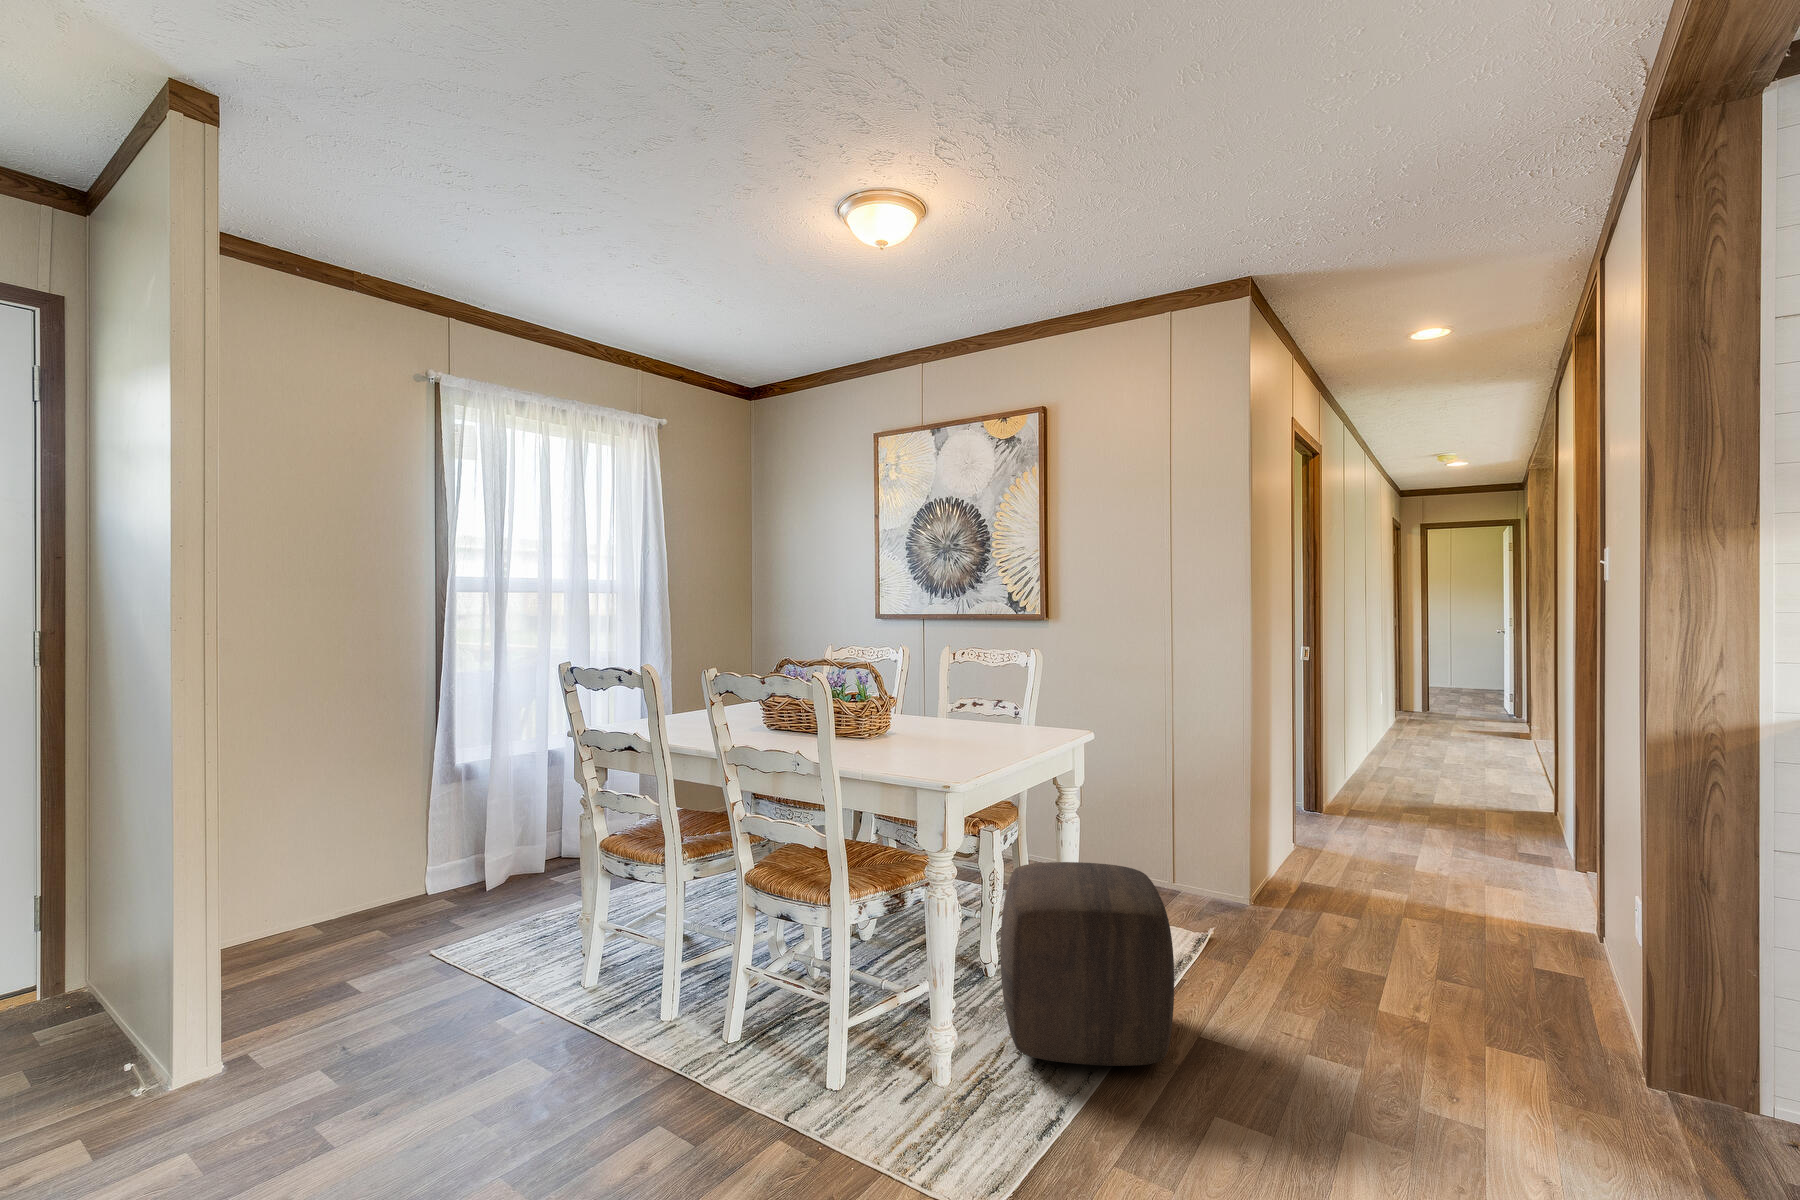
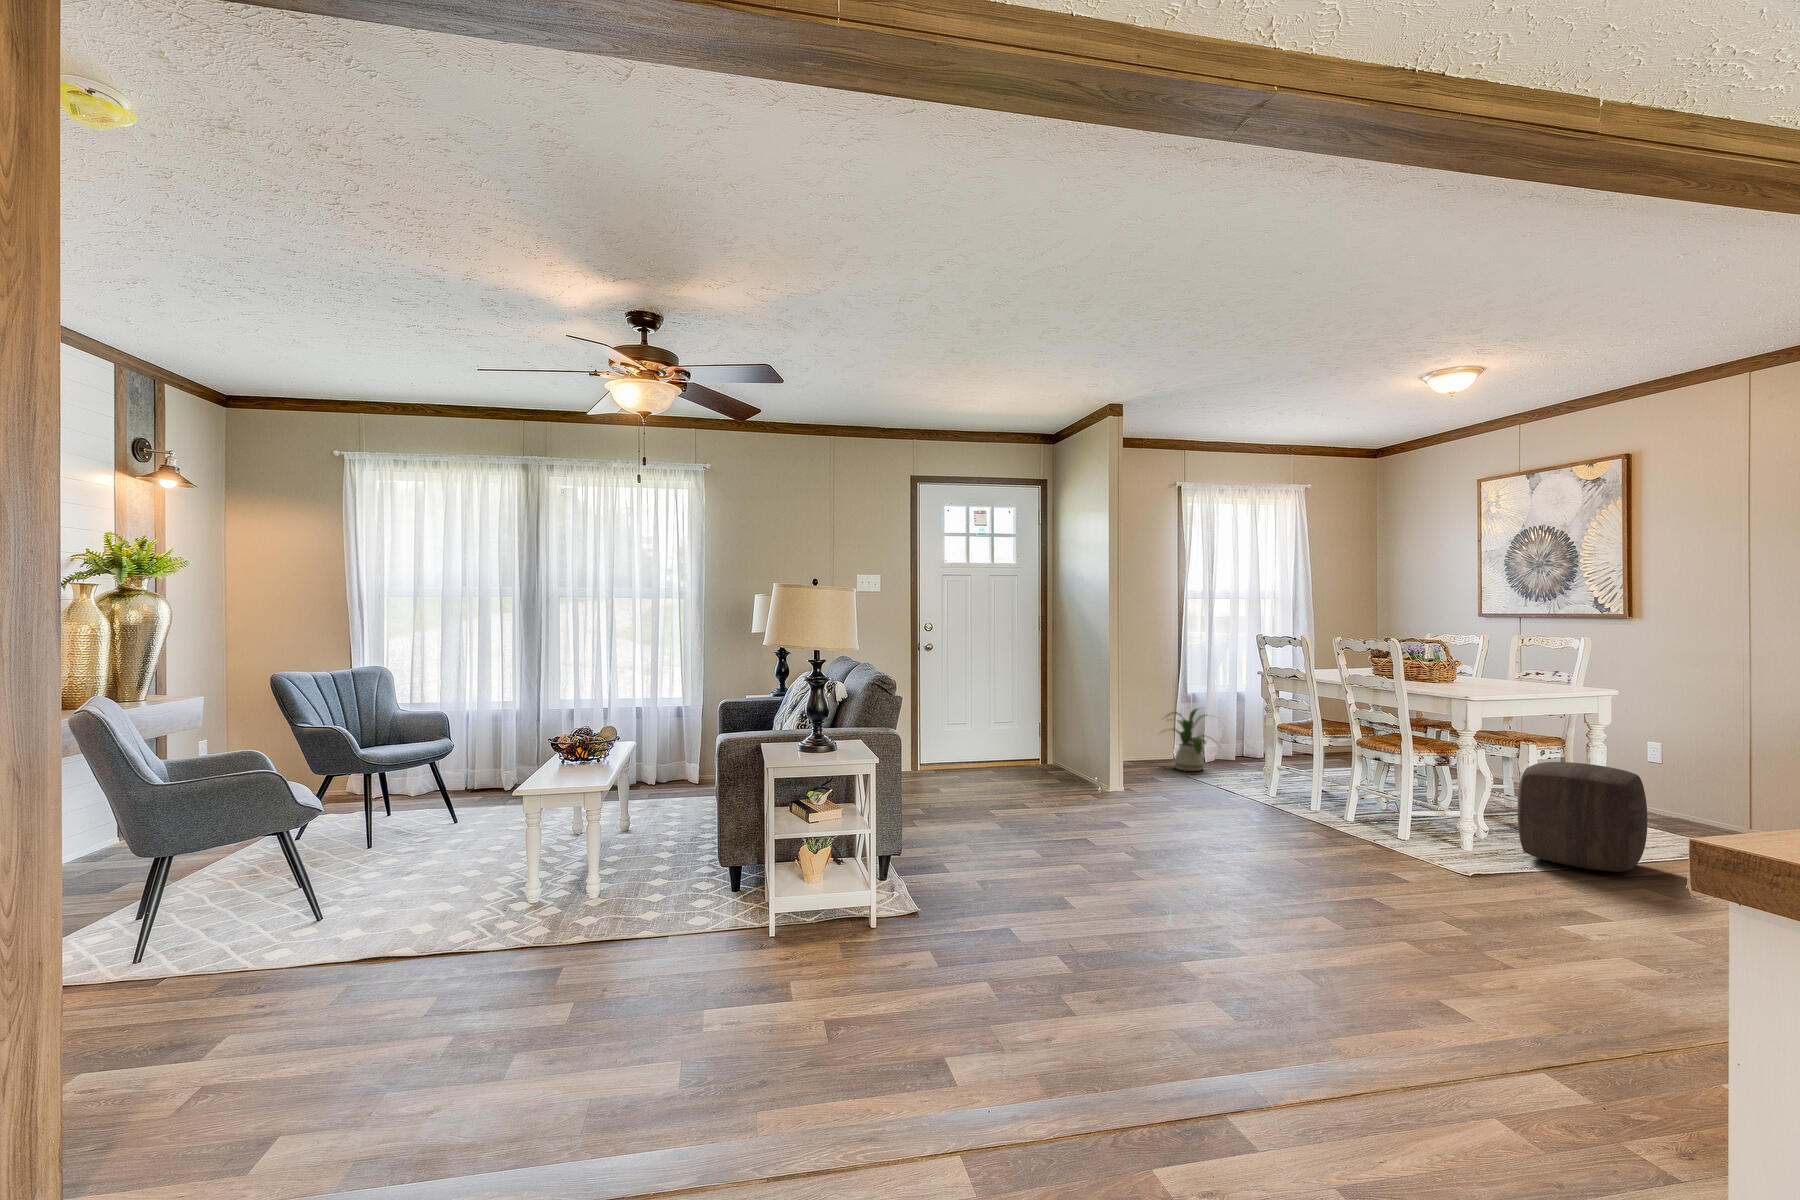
house plant: none [392,796,512,919] -> present [1166,709,1211,771]

